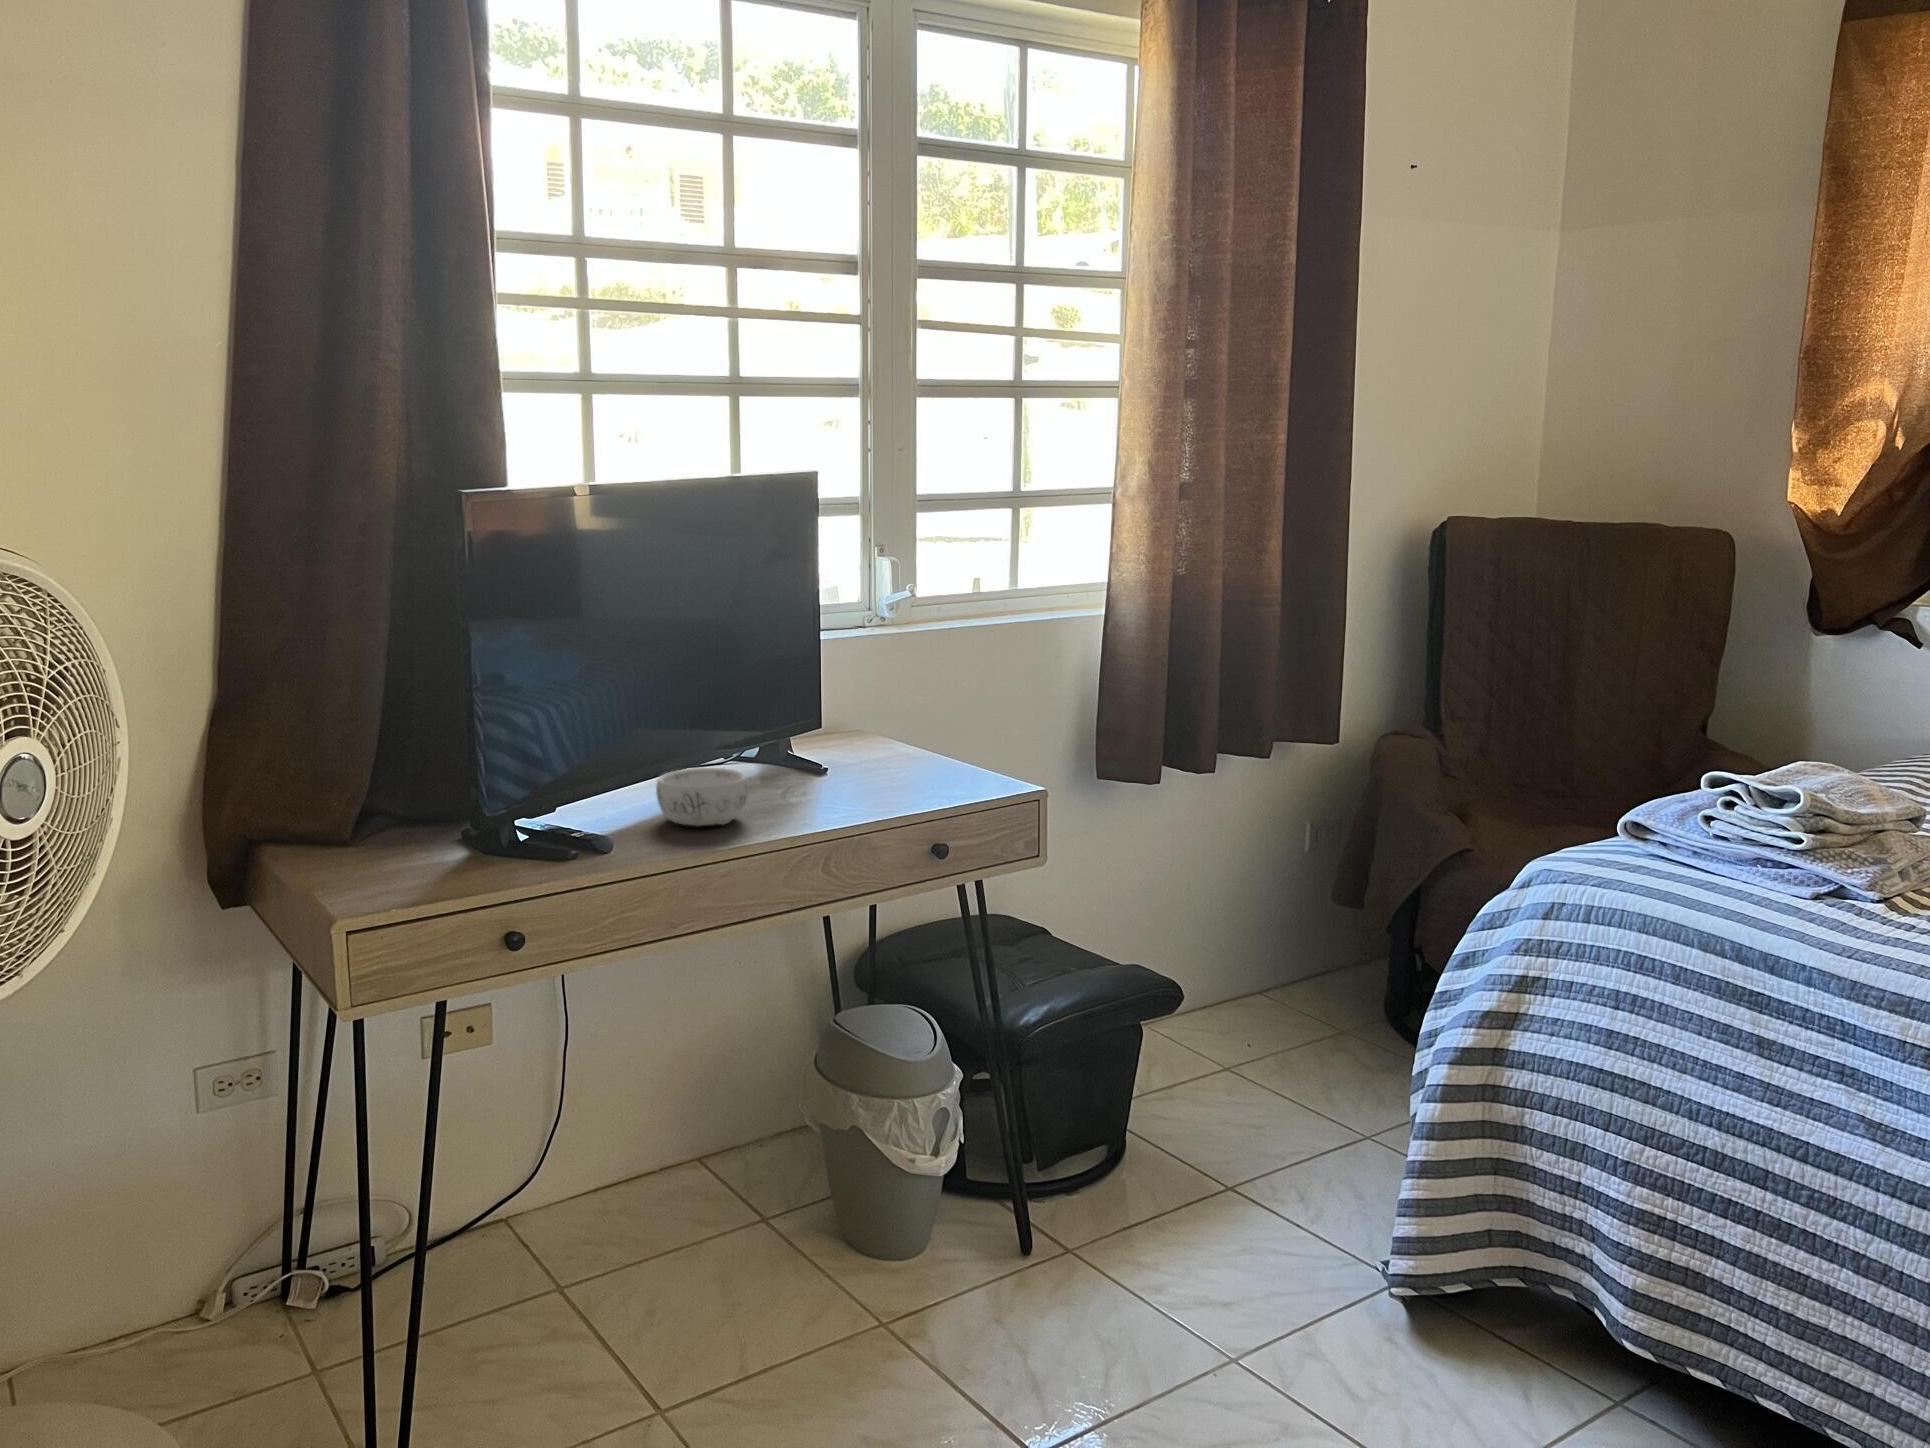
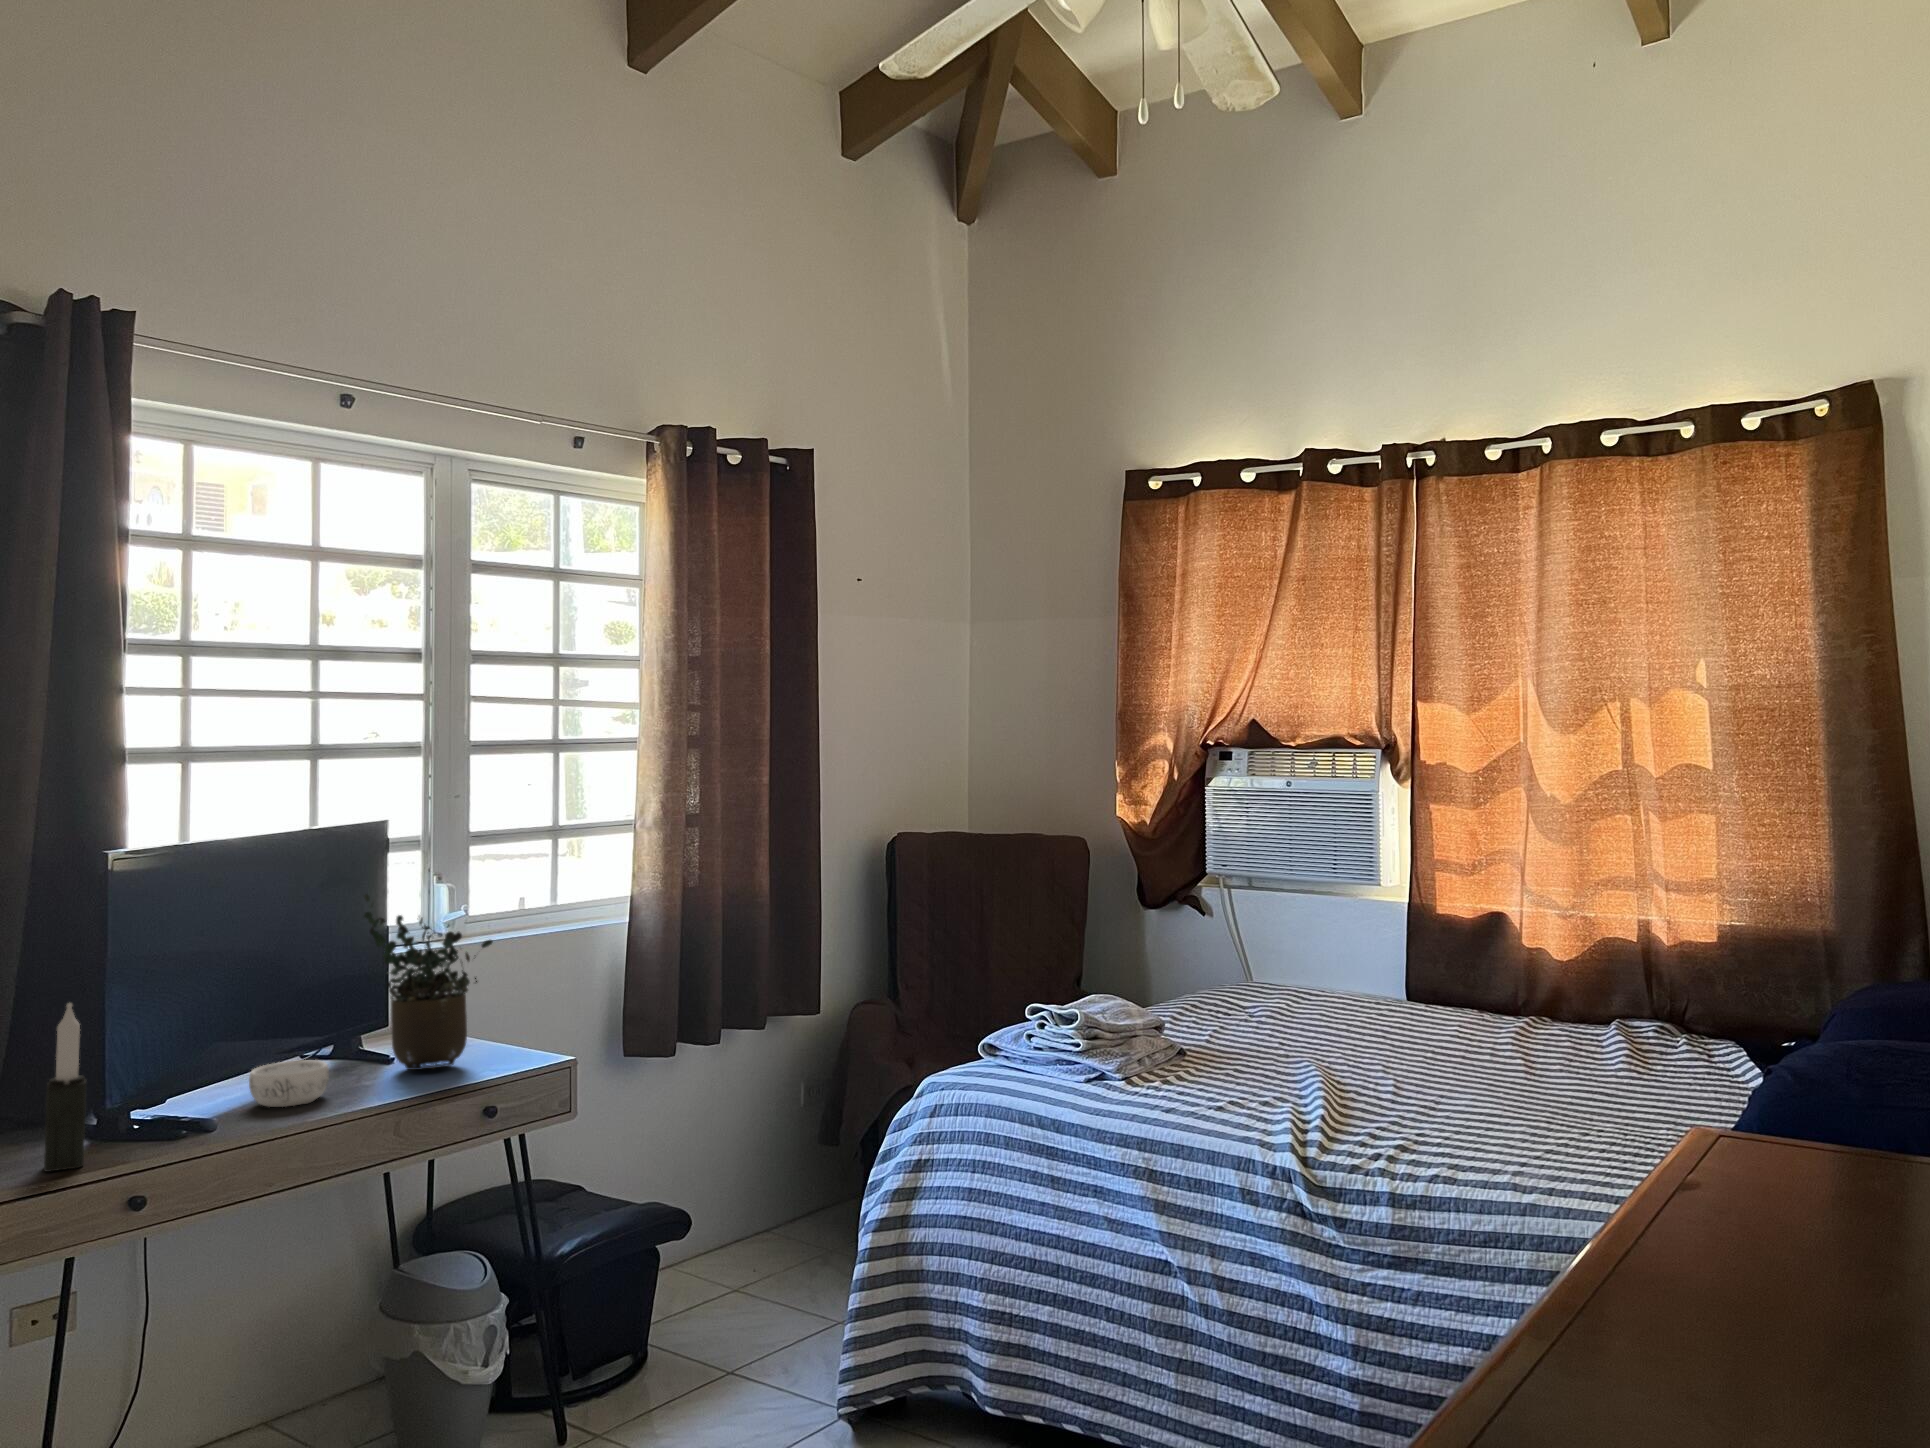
potted plant: none [786,561,945,790] -> present [364,894,493,1070]
candle: none [414,681,463,888] -> present [44,1003,86,1171]

